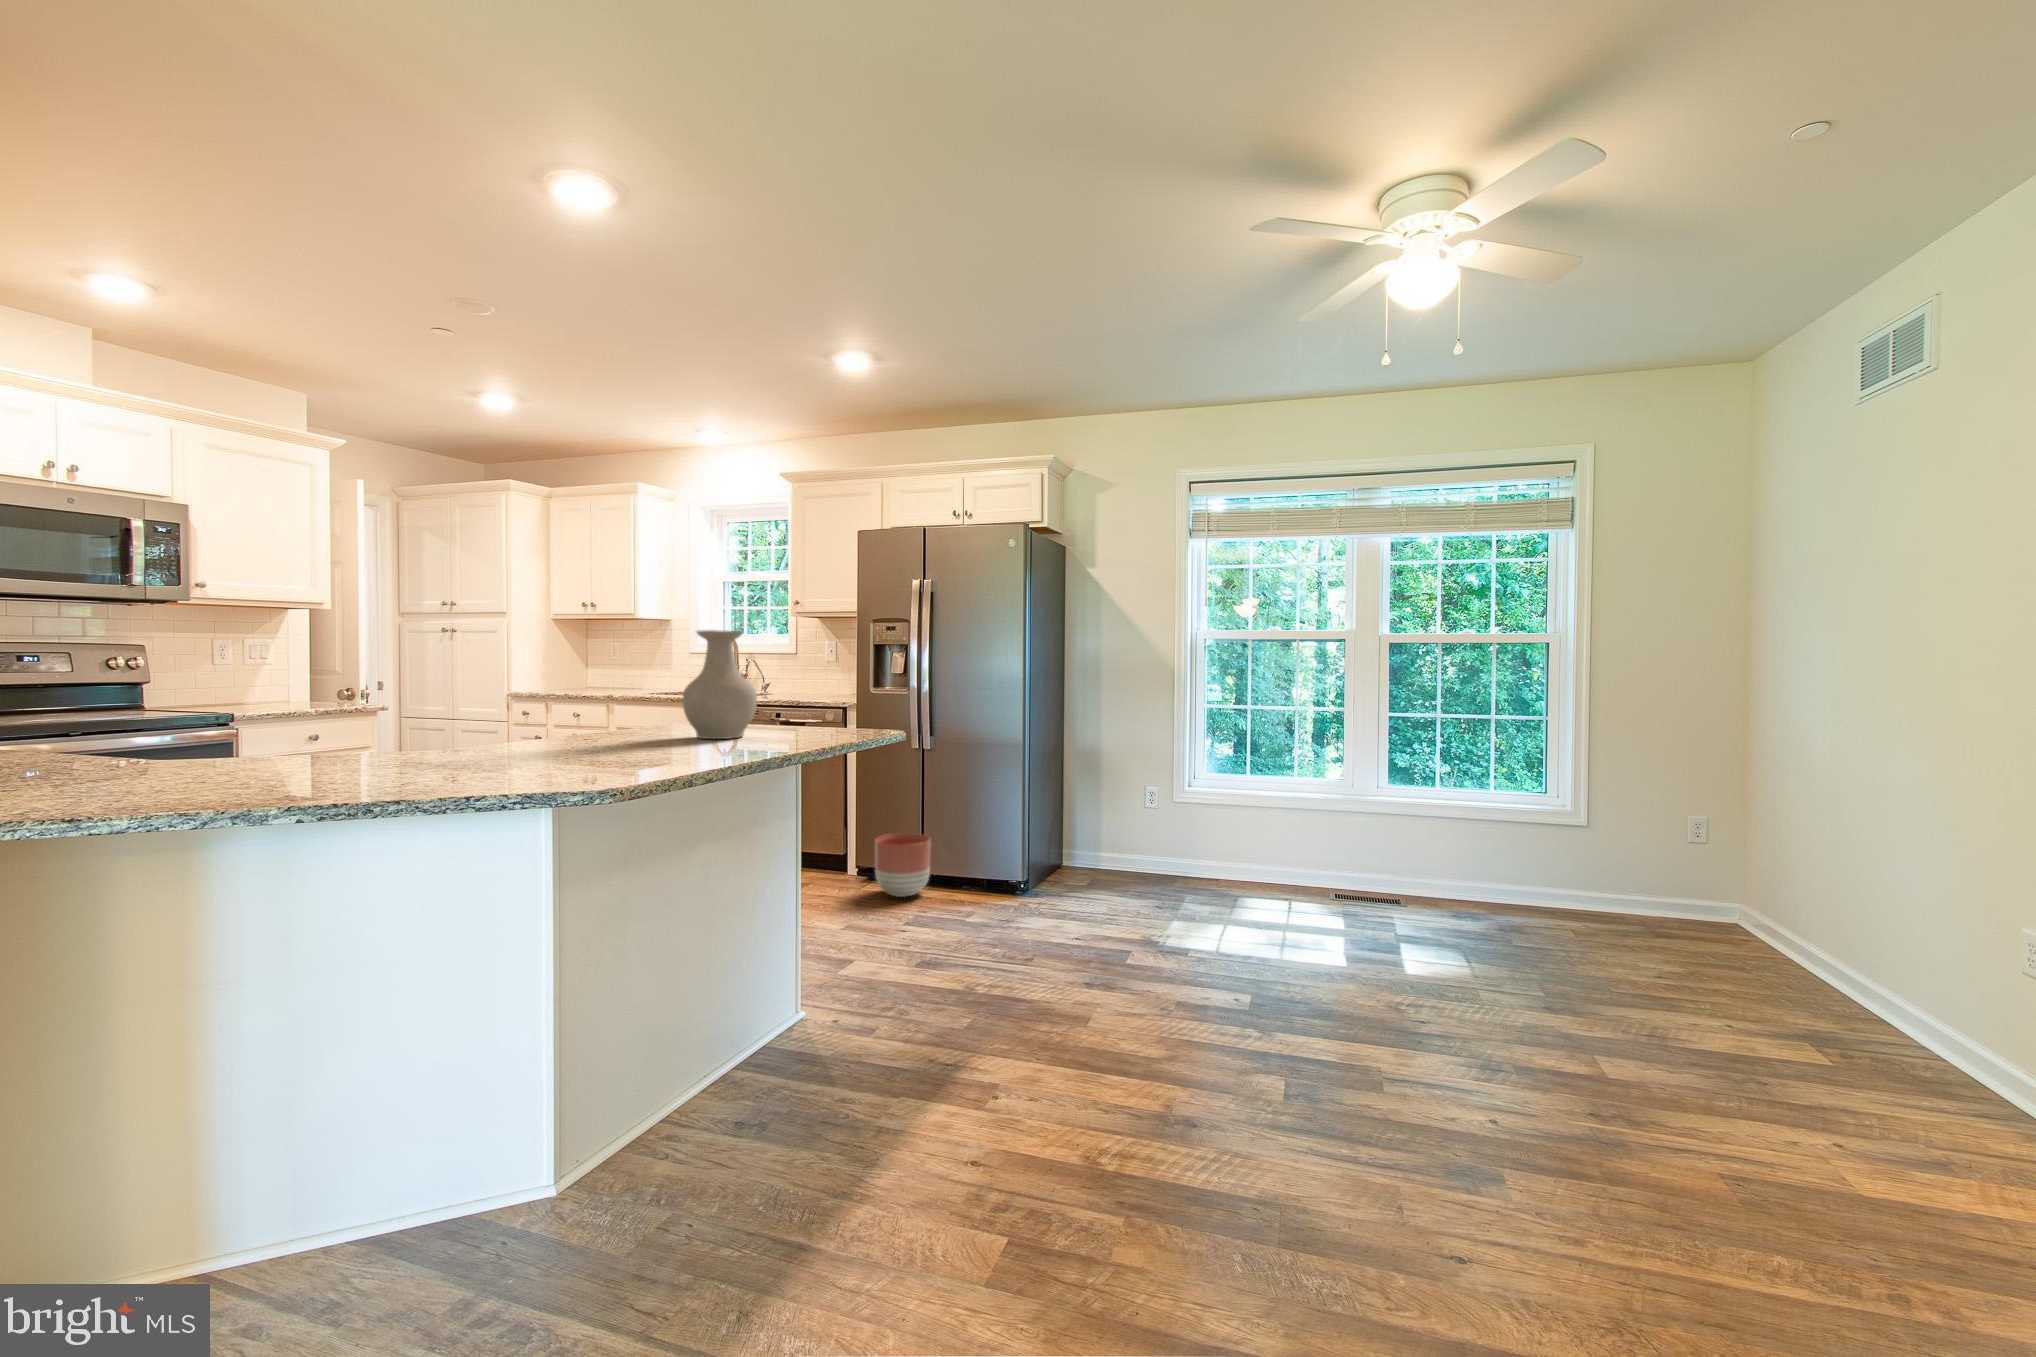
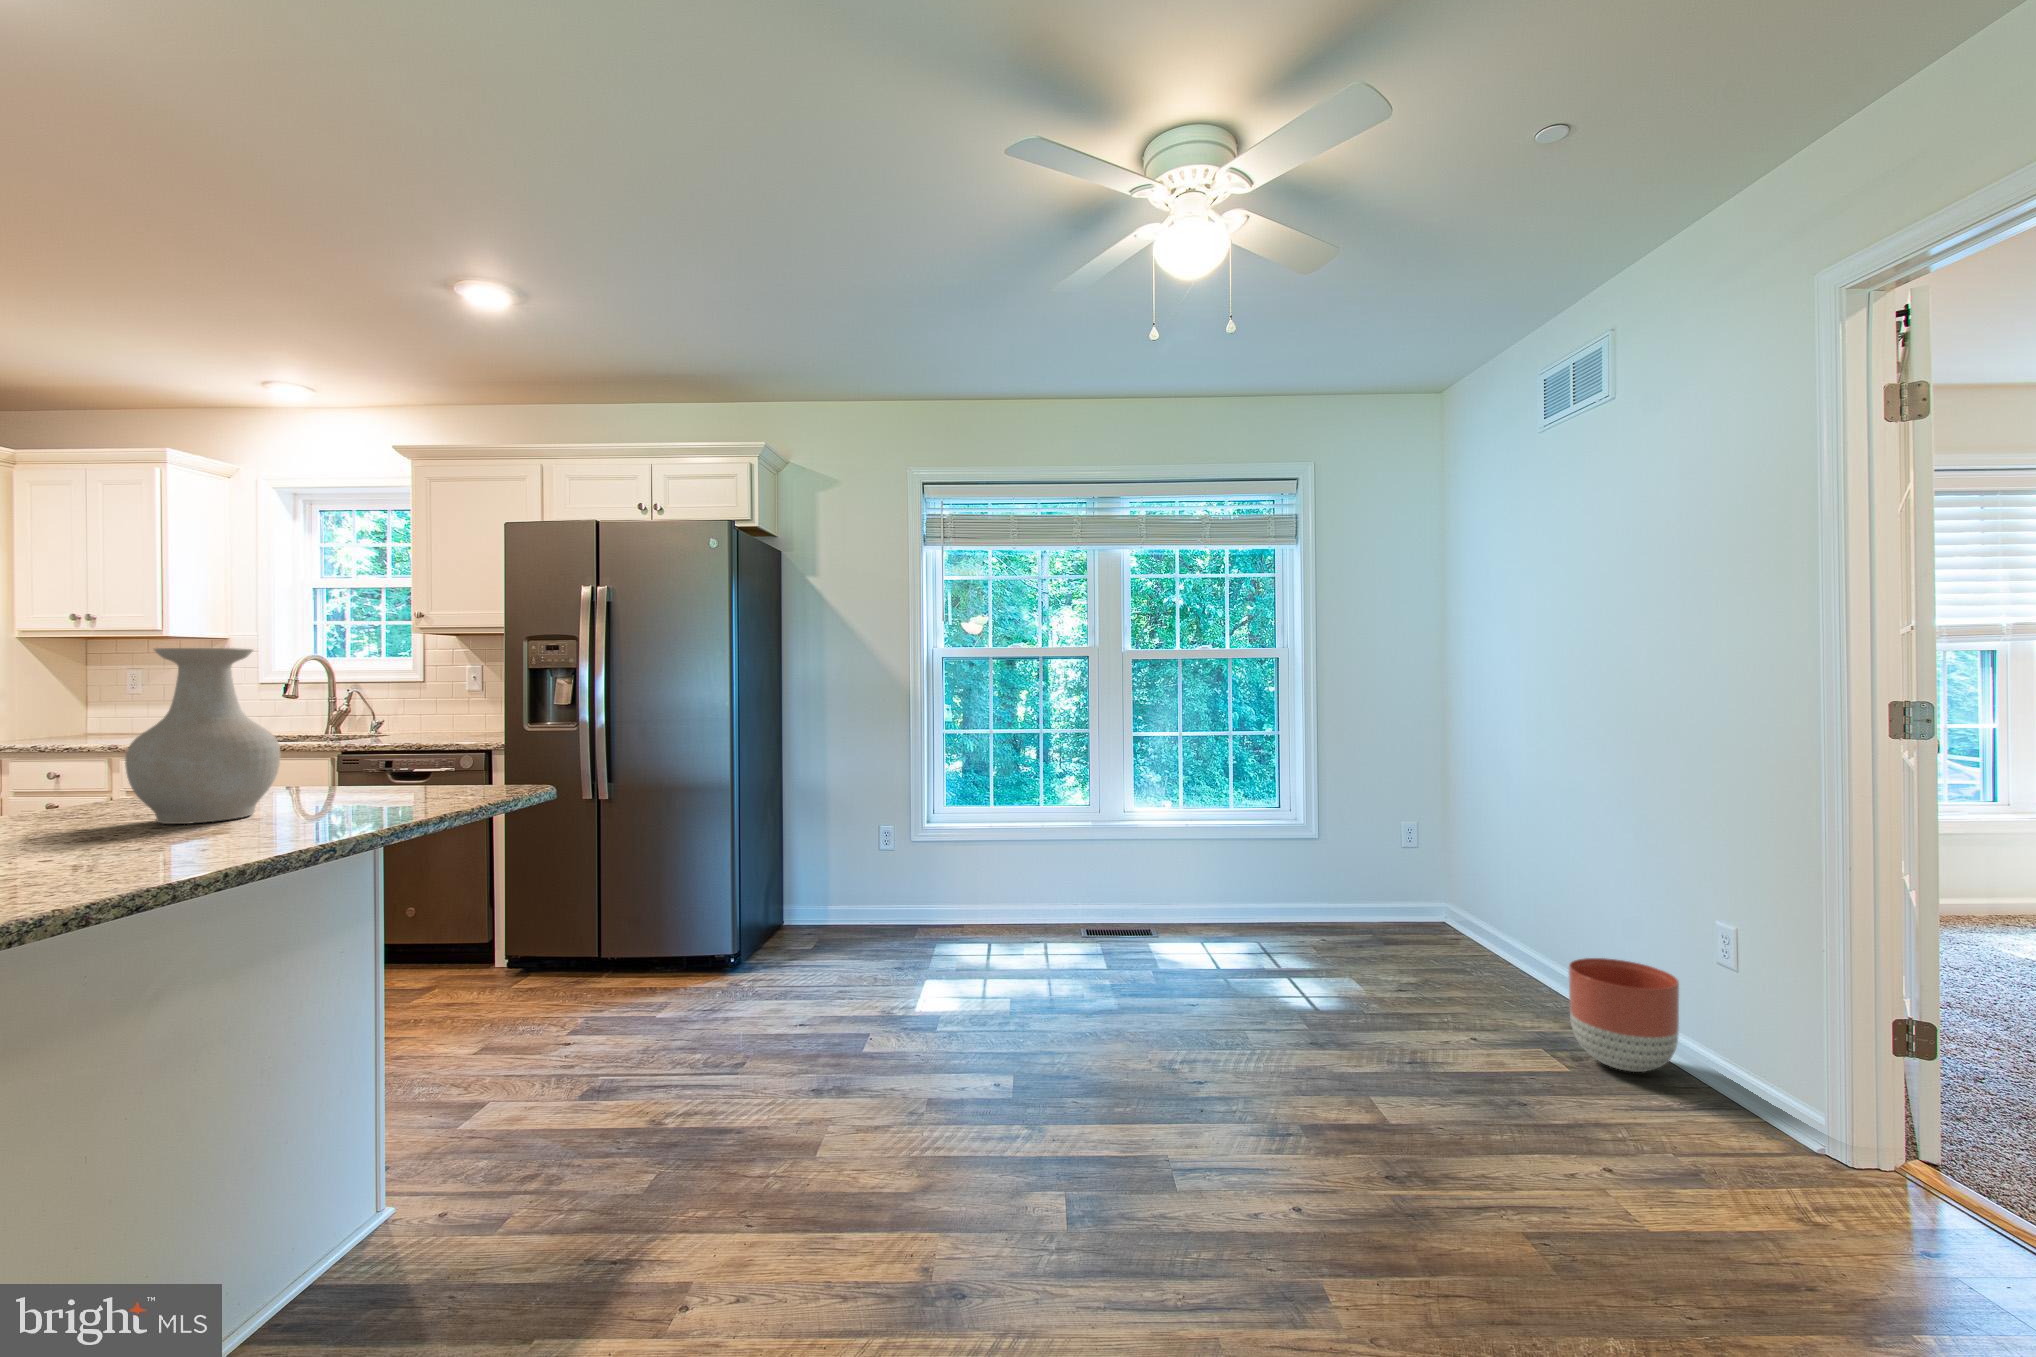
planter: present [875,833,931,897] -> present [1569,958,1679,1072]

